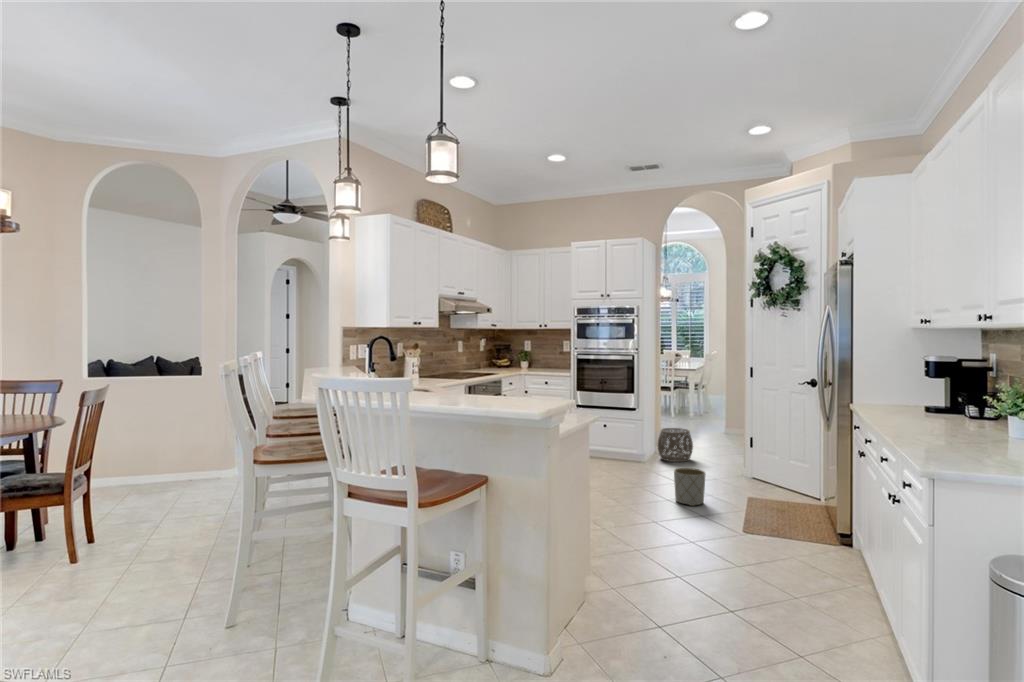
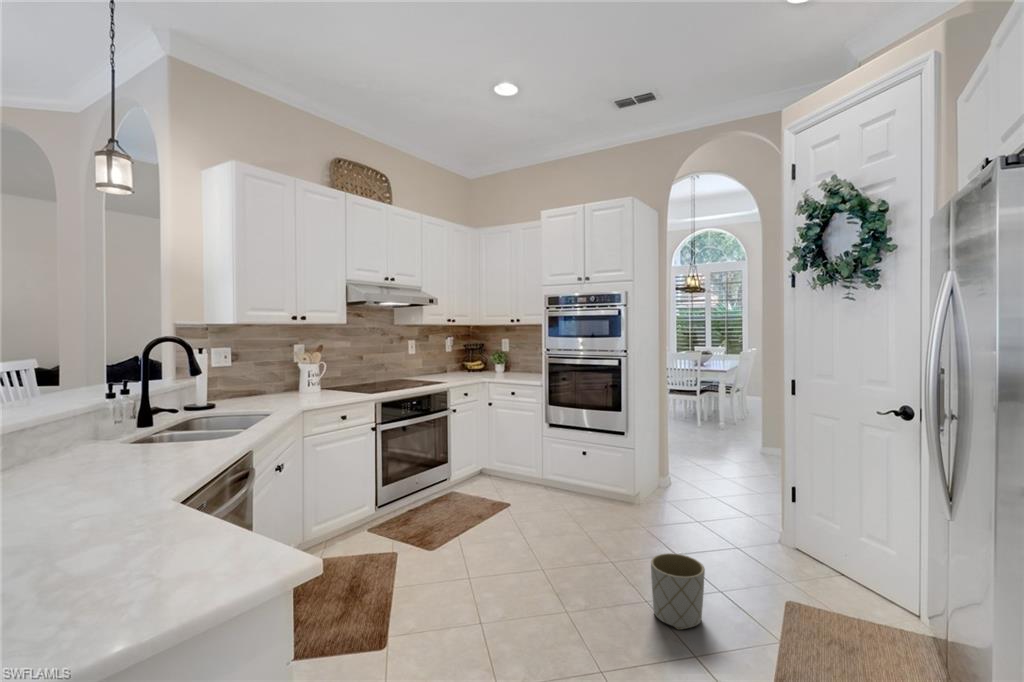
woven basket: present [658,428,693,462] -> none [656,459,707,512]

